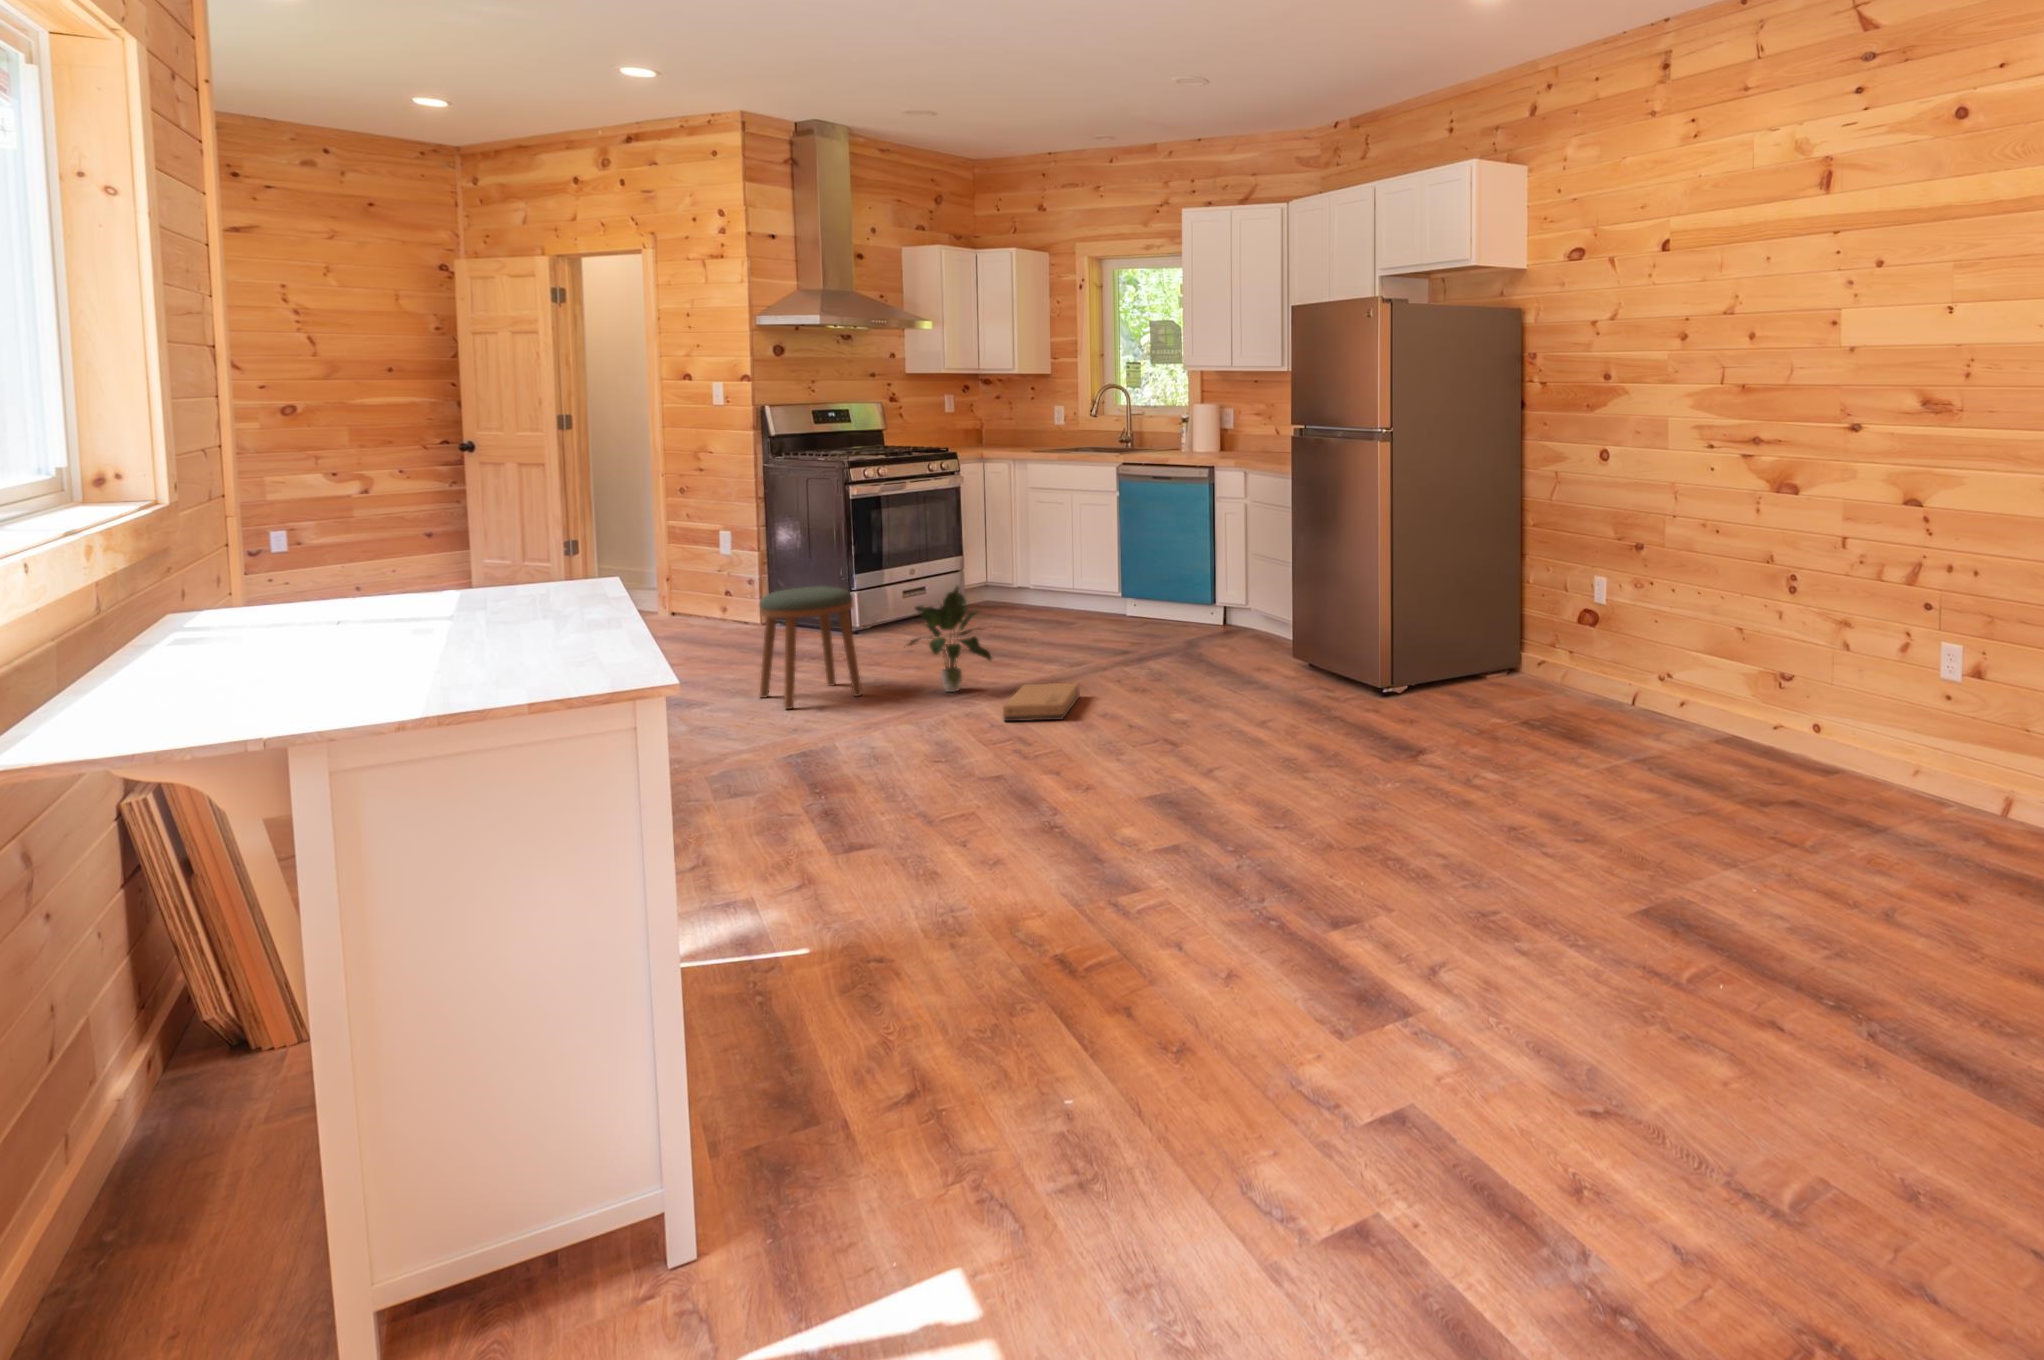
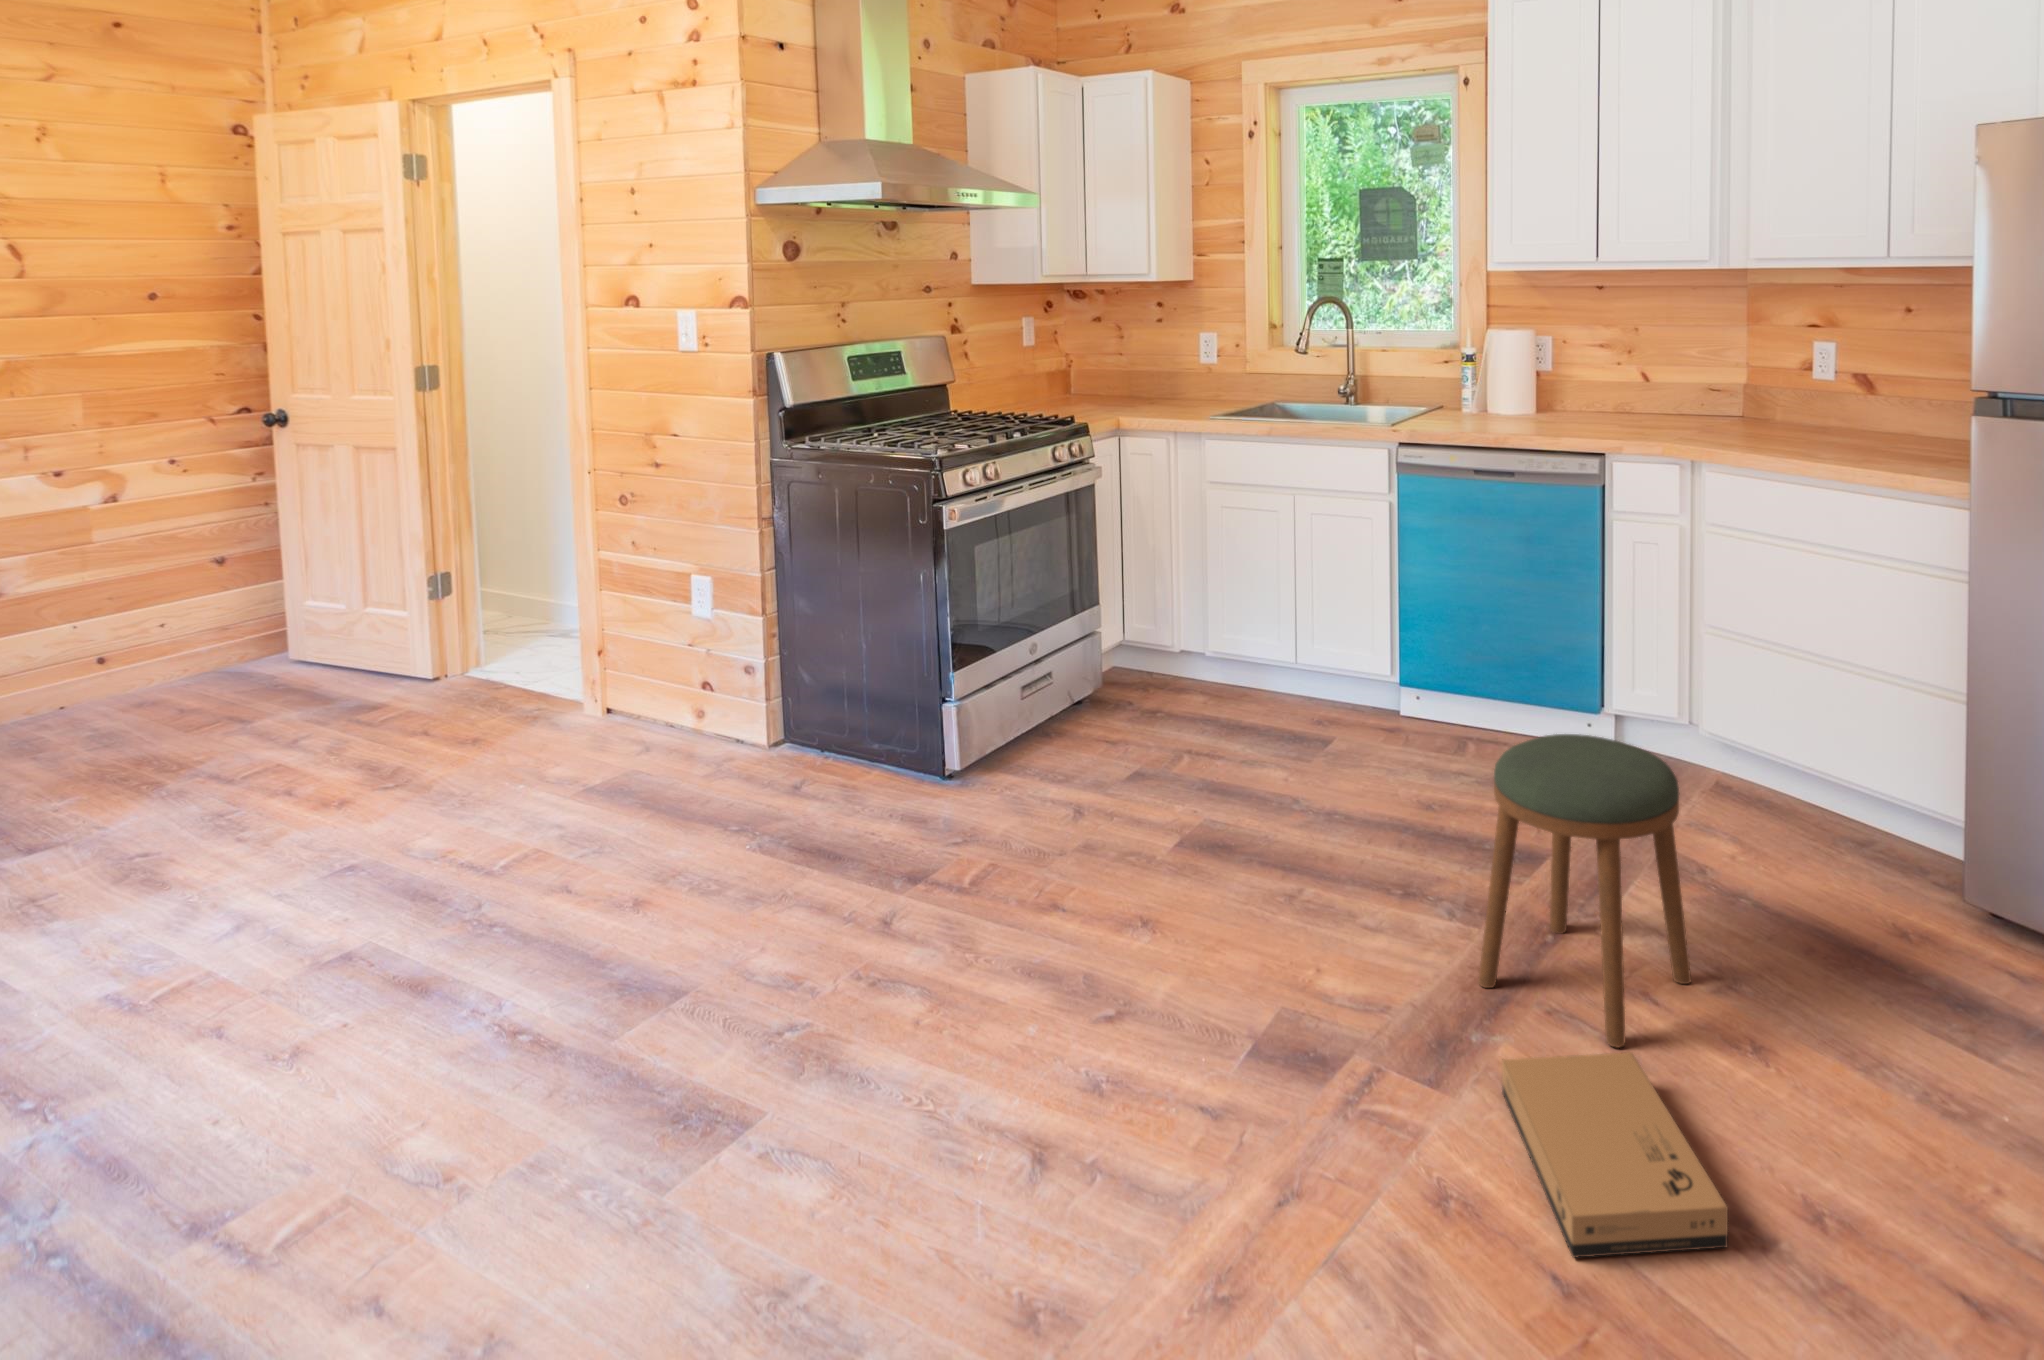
stool: present [760,586,862,709] -> present [1478,734,1691,1047]
potted plant: present [908,586,992,692] -> none [1201,795,1397,1054]

